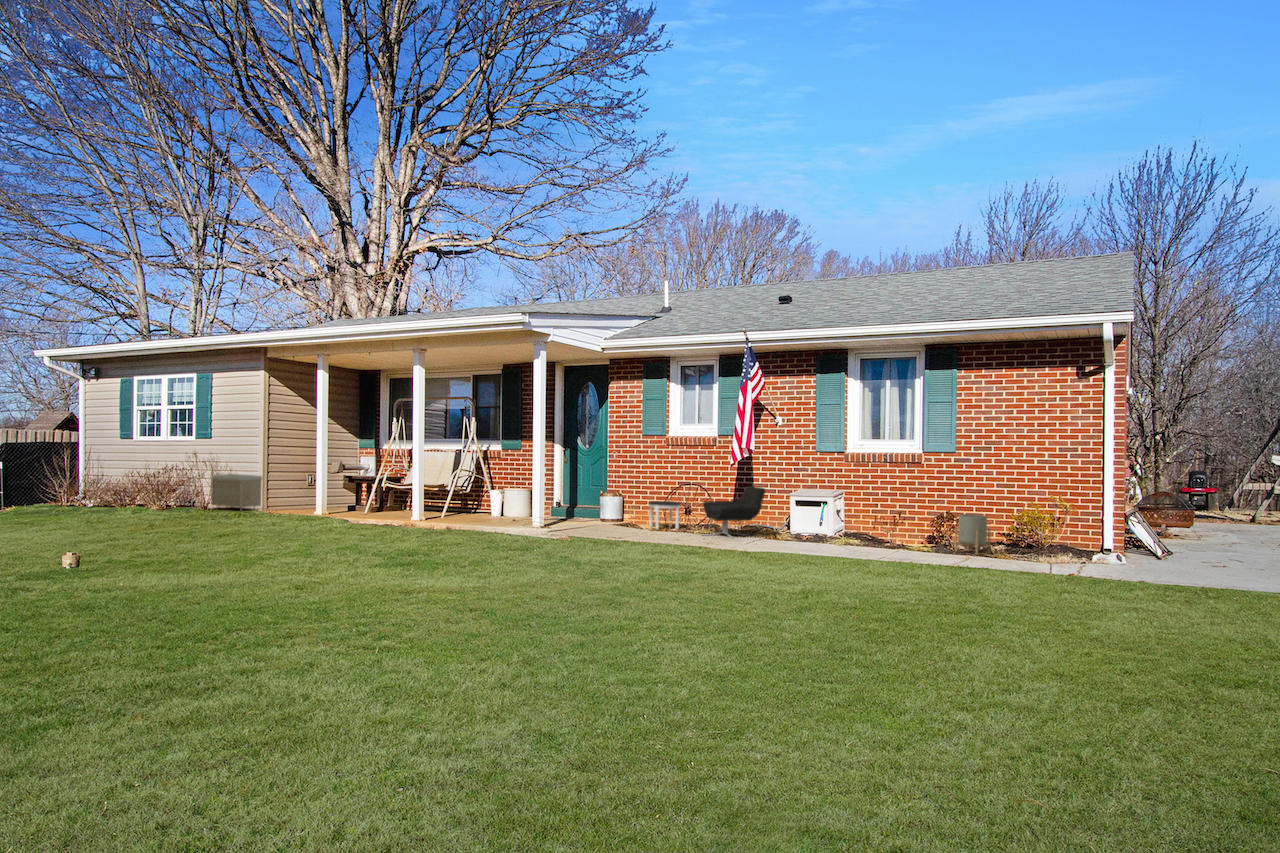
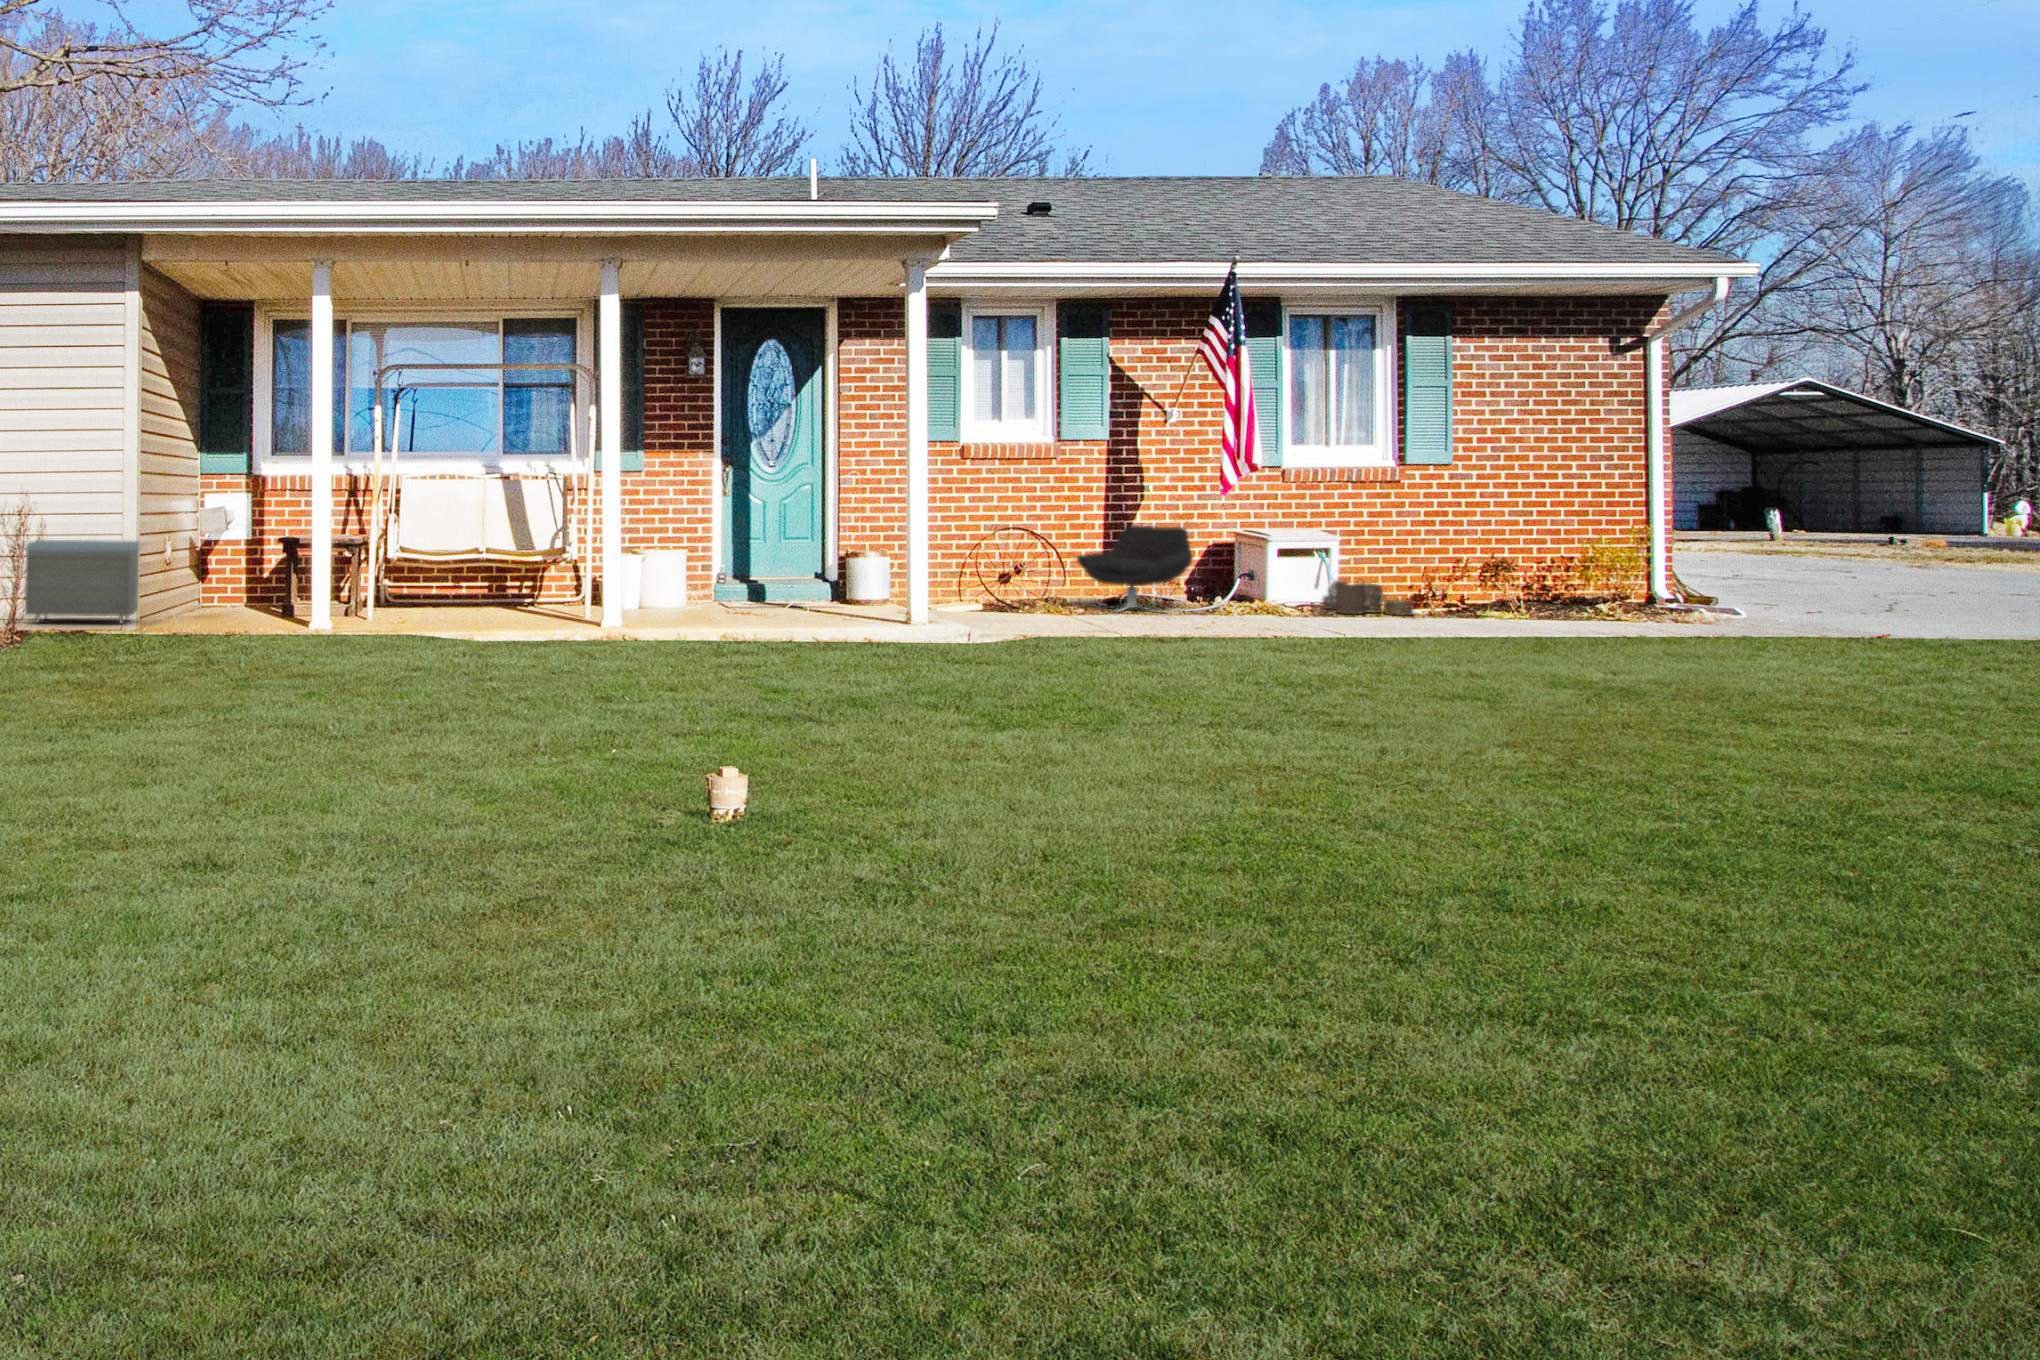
round table: present [648,501,681,529] -> none [960,559,1022,609]
planter: present [955,514,991,555] -> none [1477,555,1524,614]
woven basket: none [840,524,886,550] -> present [1322,581,1413,616]

